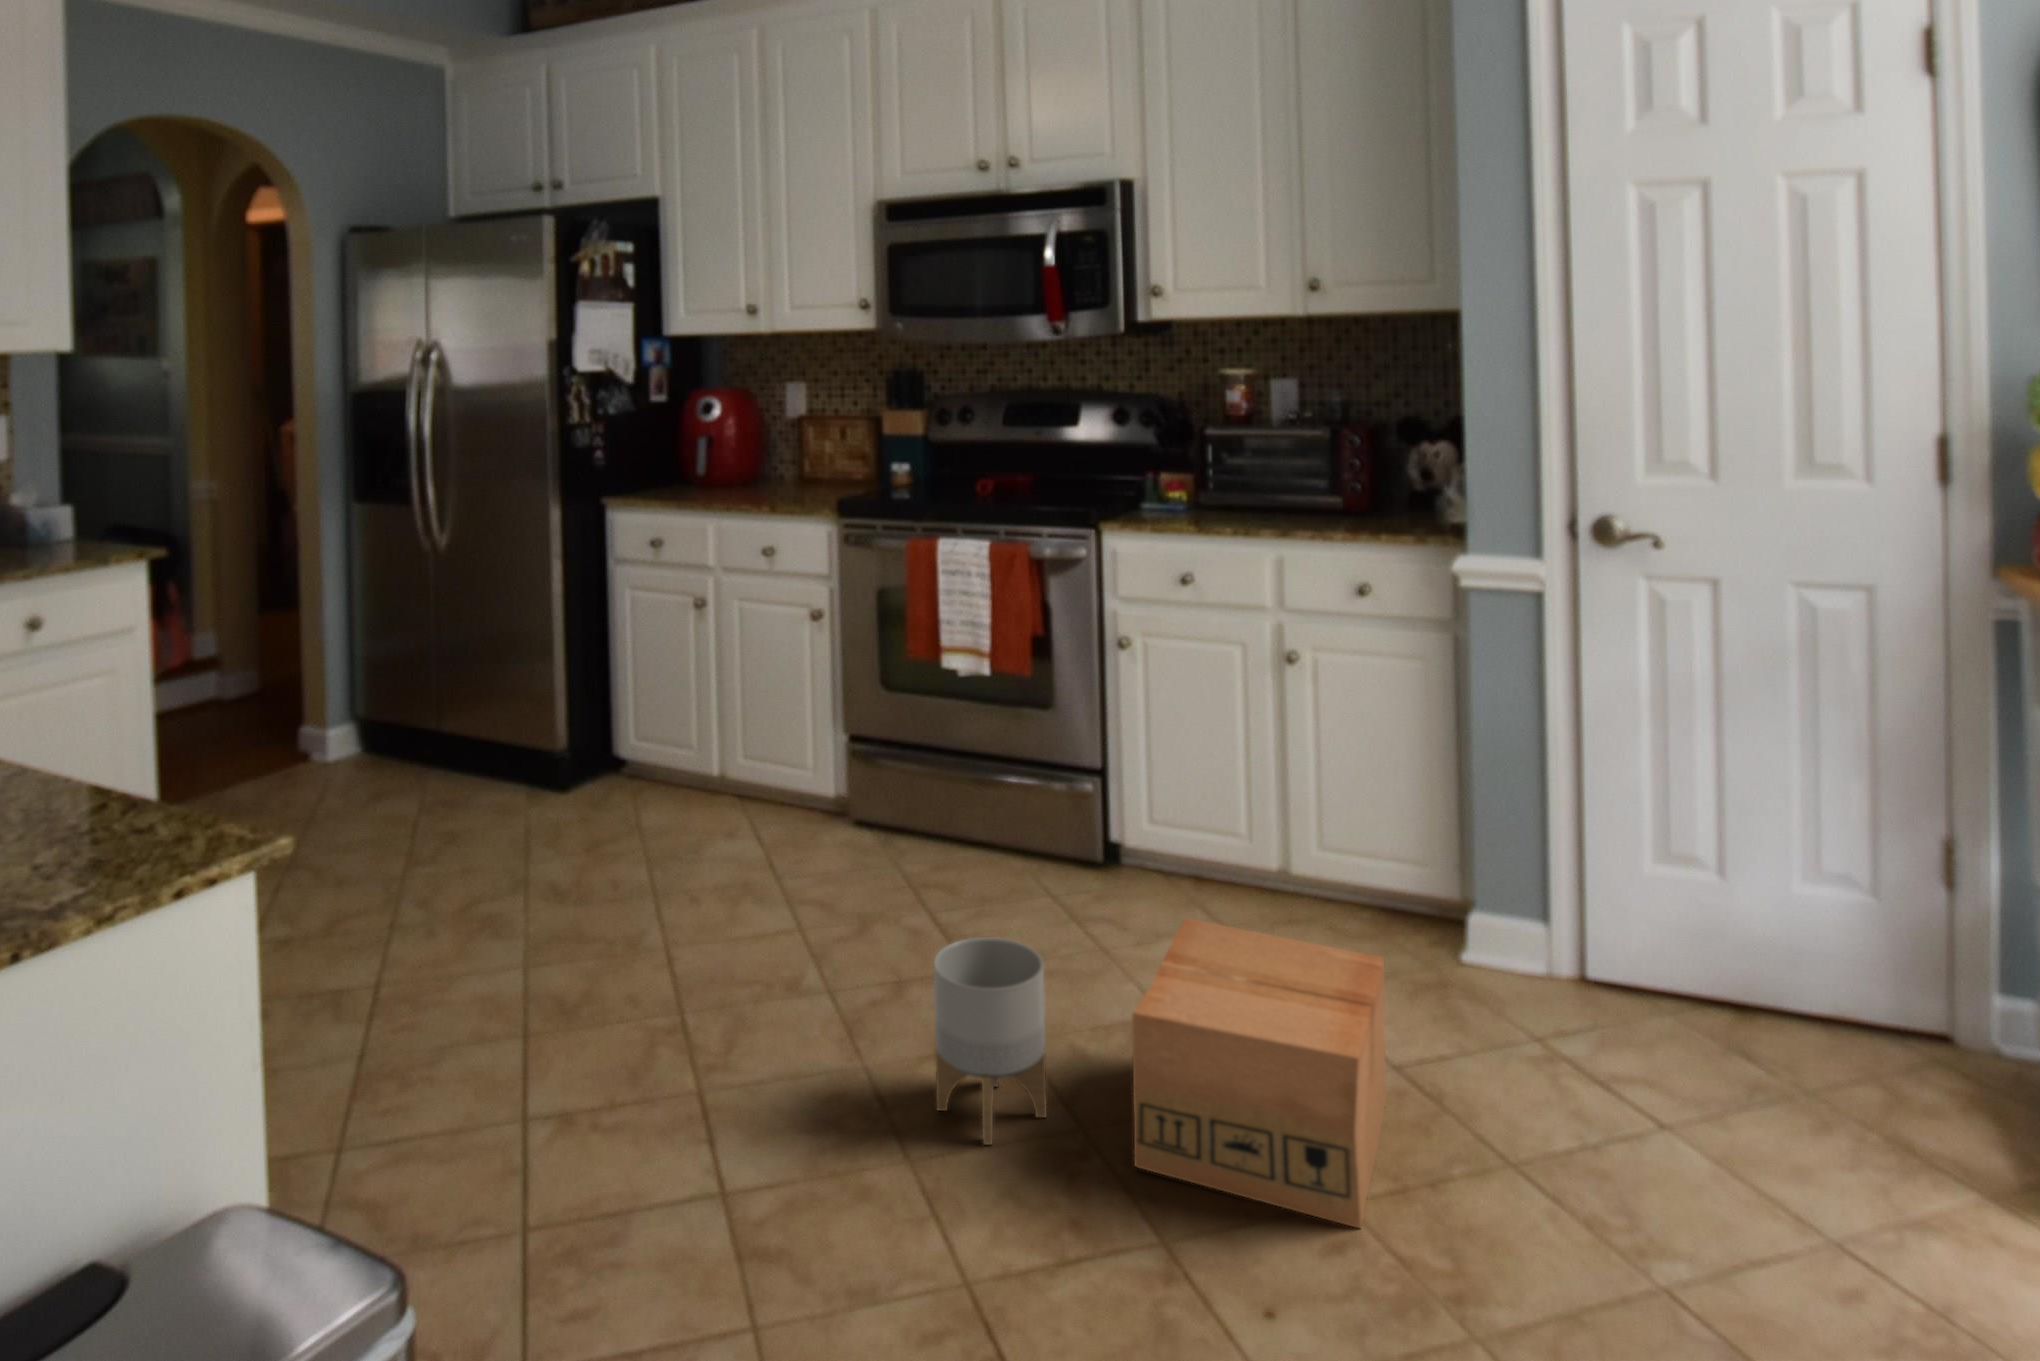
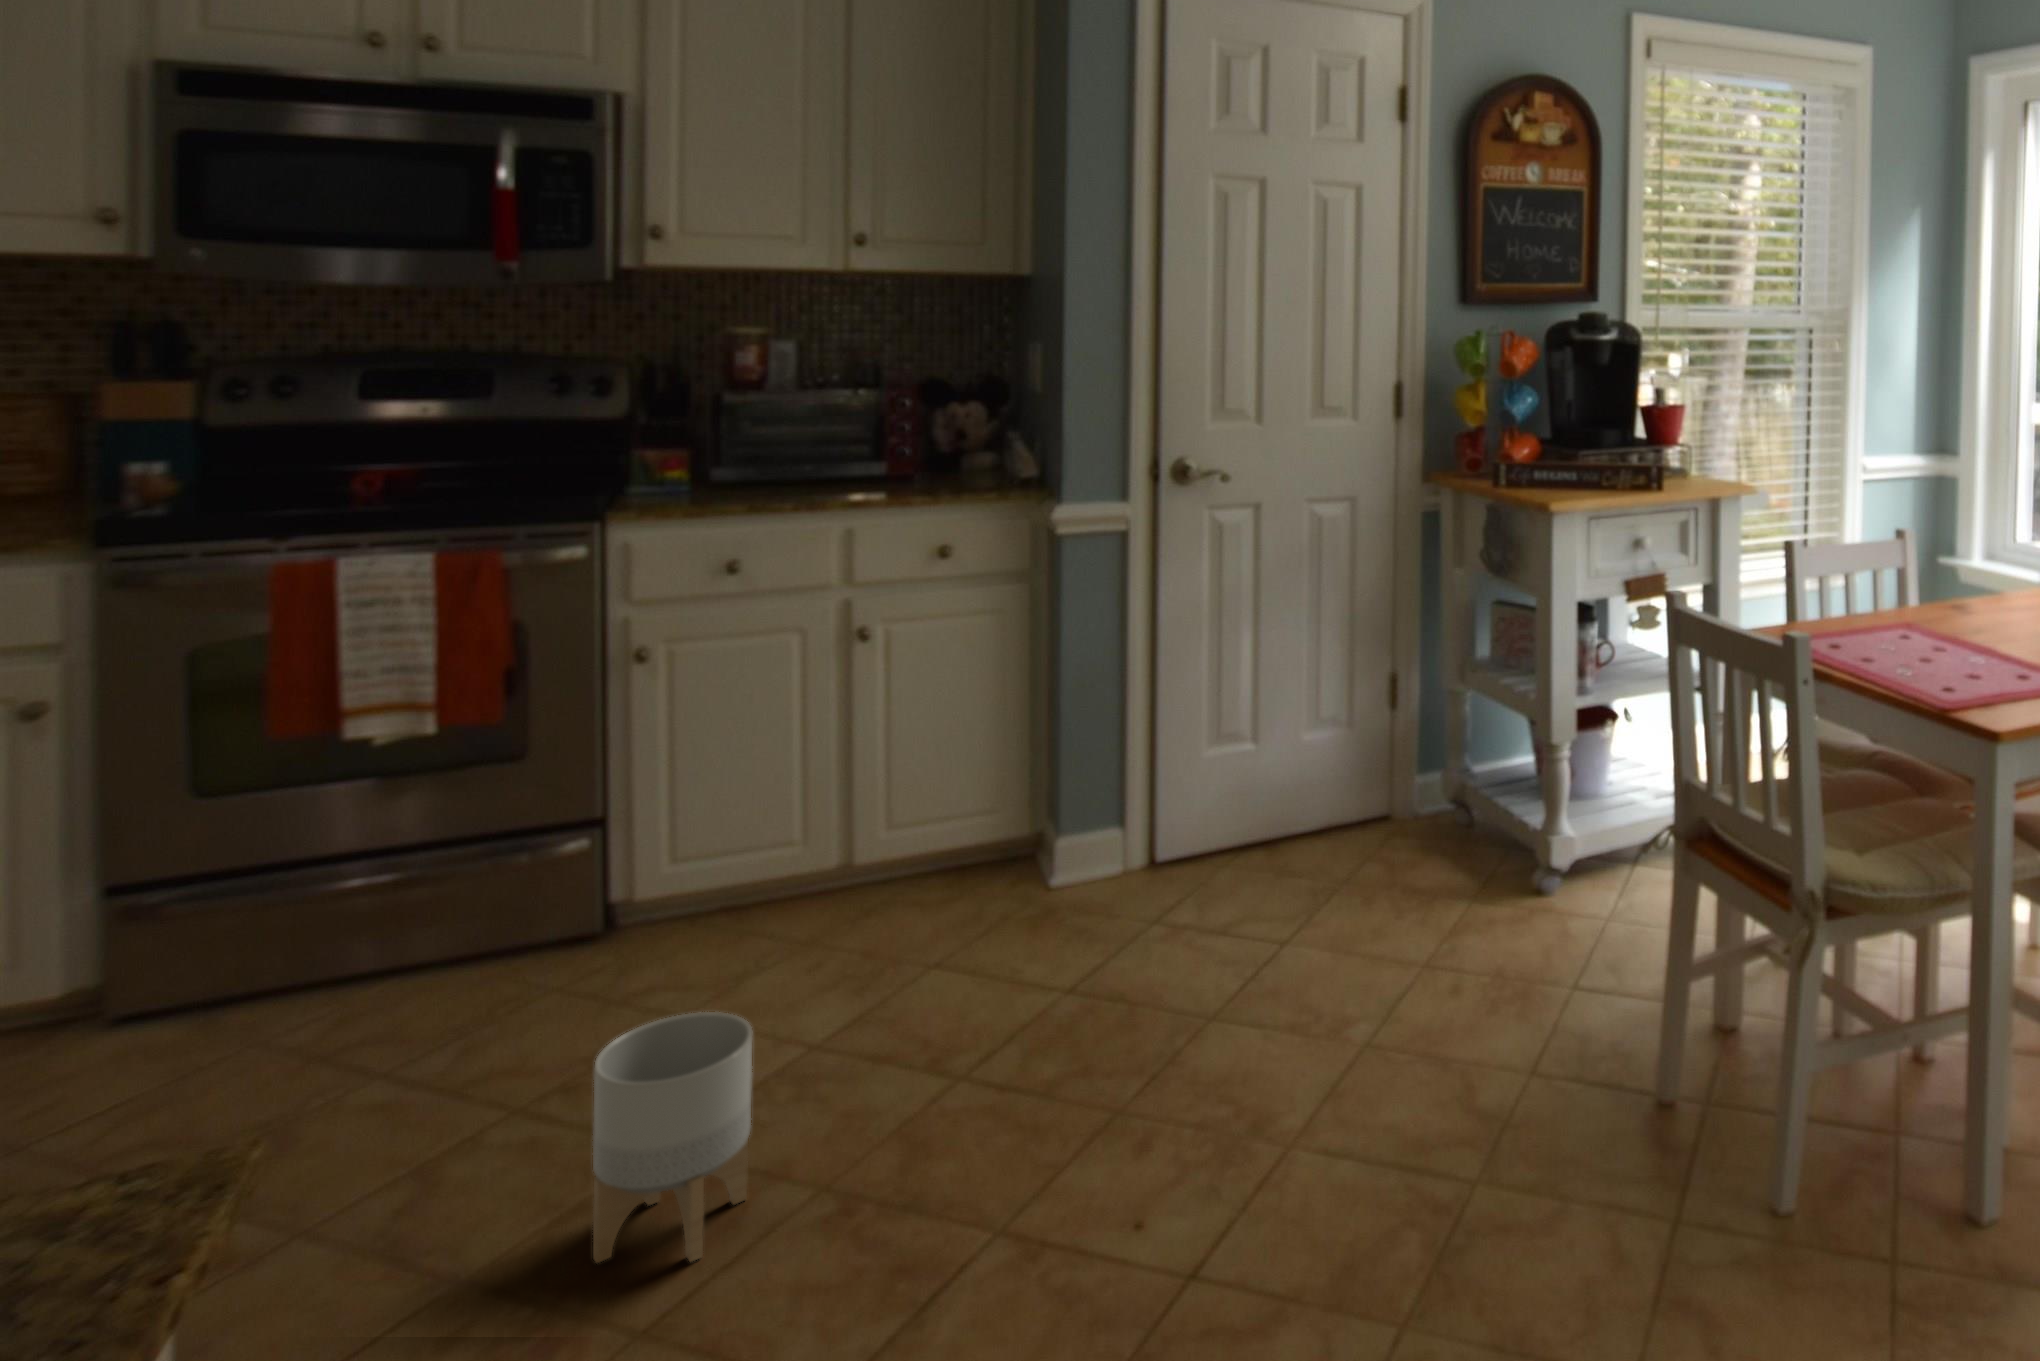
cardboard box: present [1132,918,1386,1228] -> none [861,886,1125,1188]

